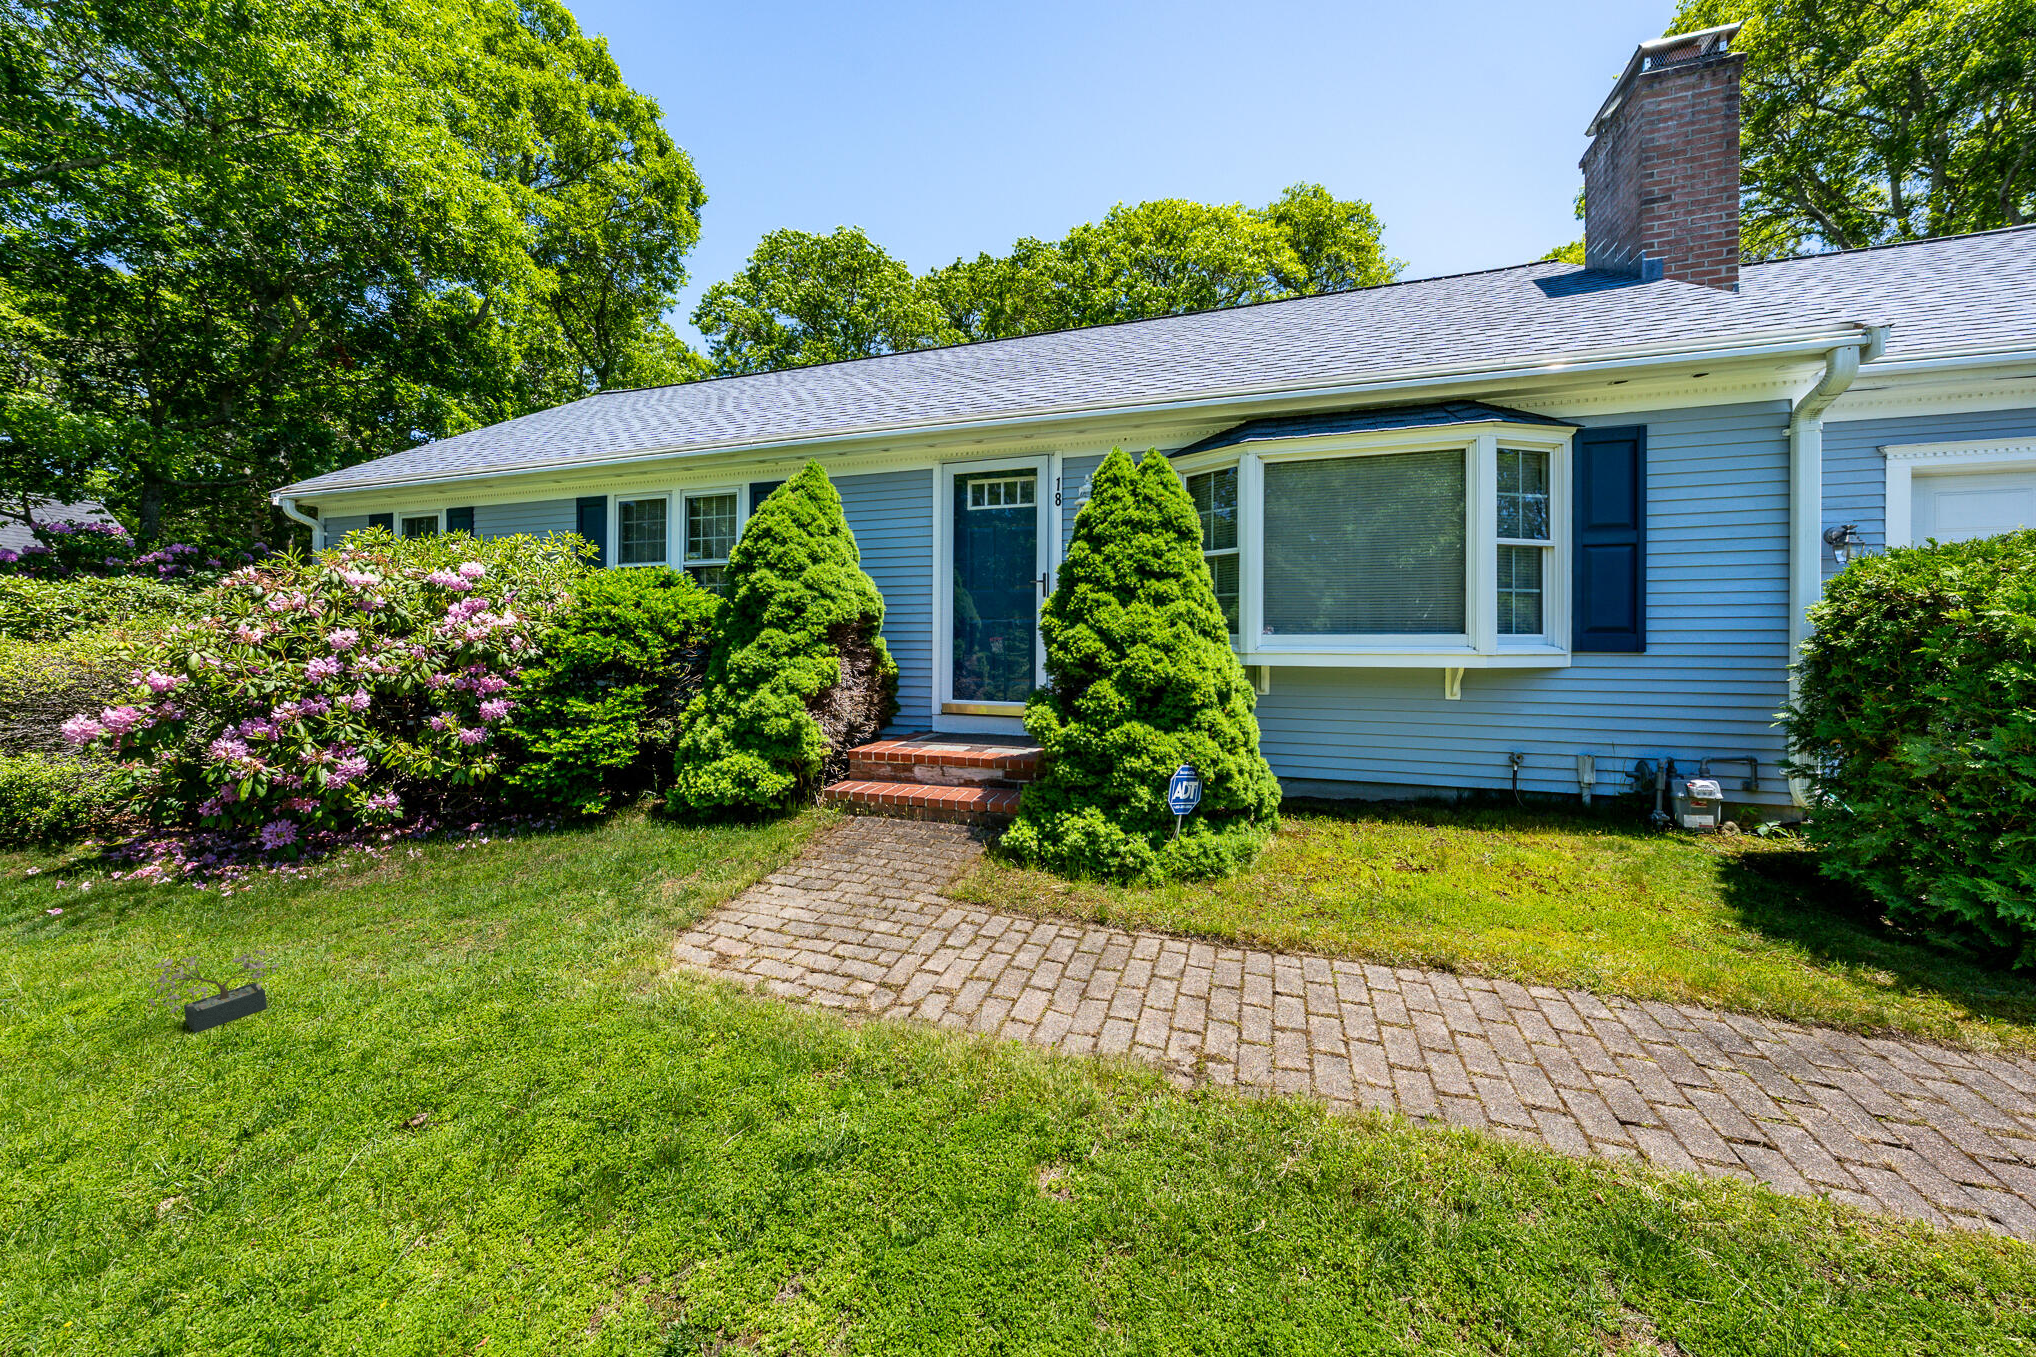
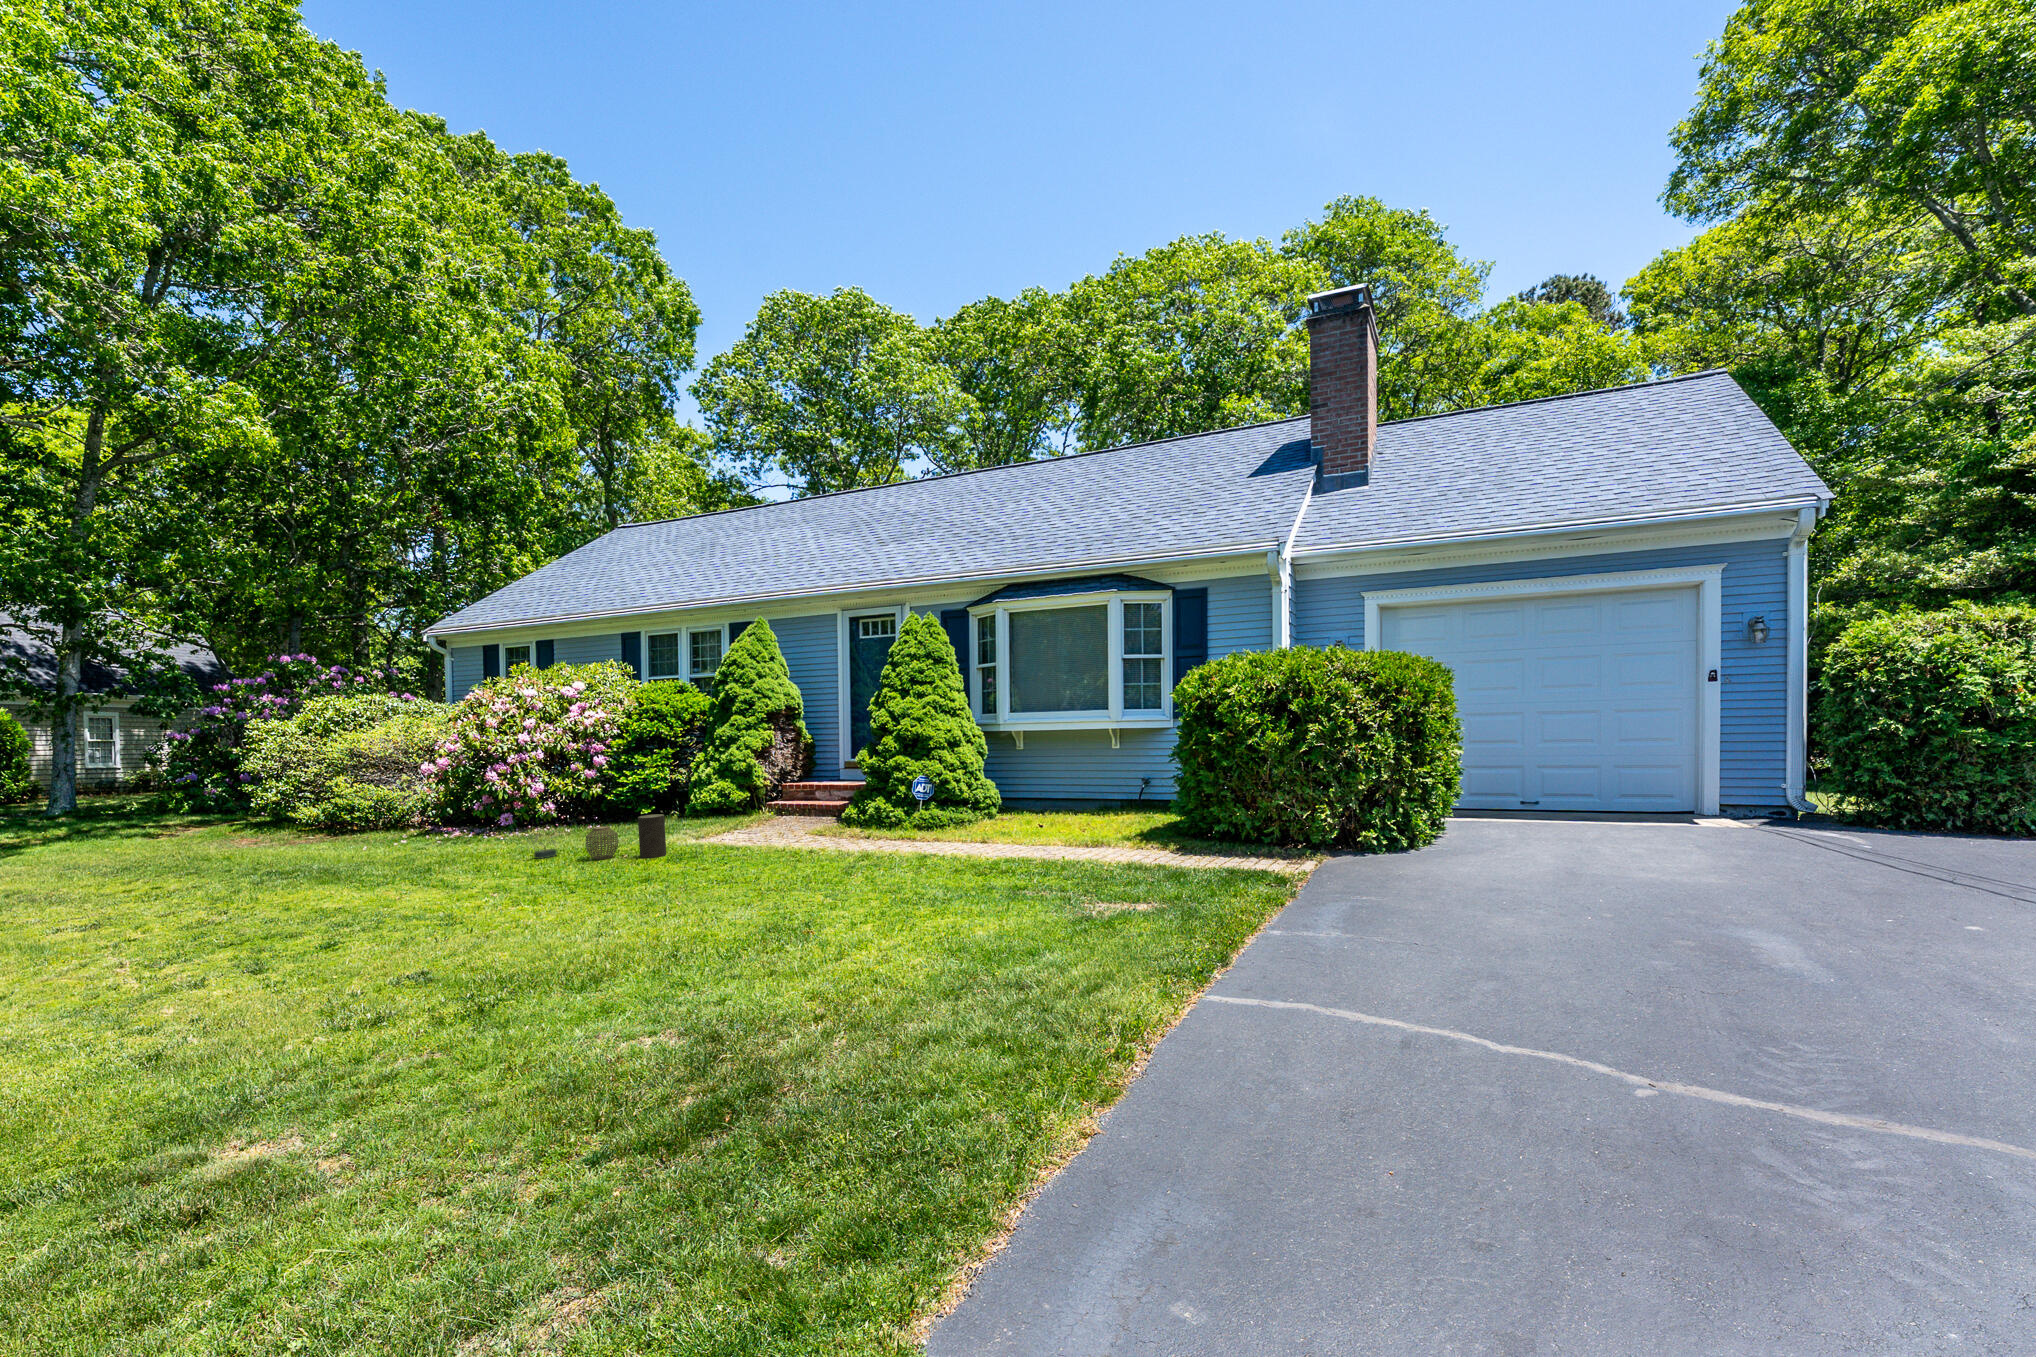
stool: none [481,910,581,1066] -> present [638,814,666,858]
woven basket: none [307,947,430,1063] -> present [586,826,618,860]

